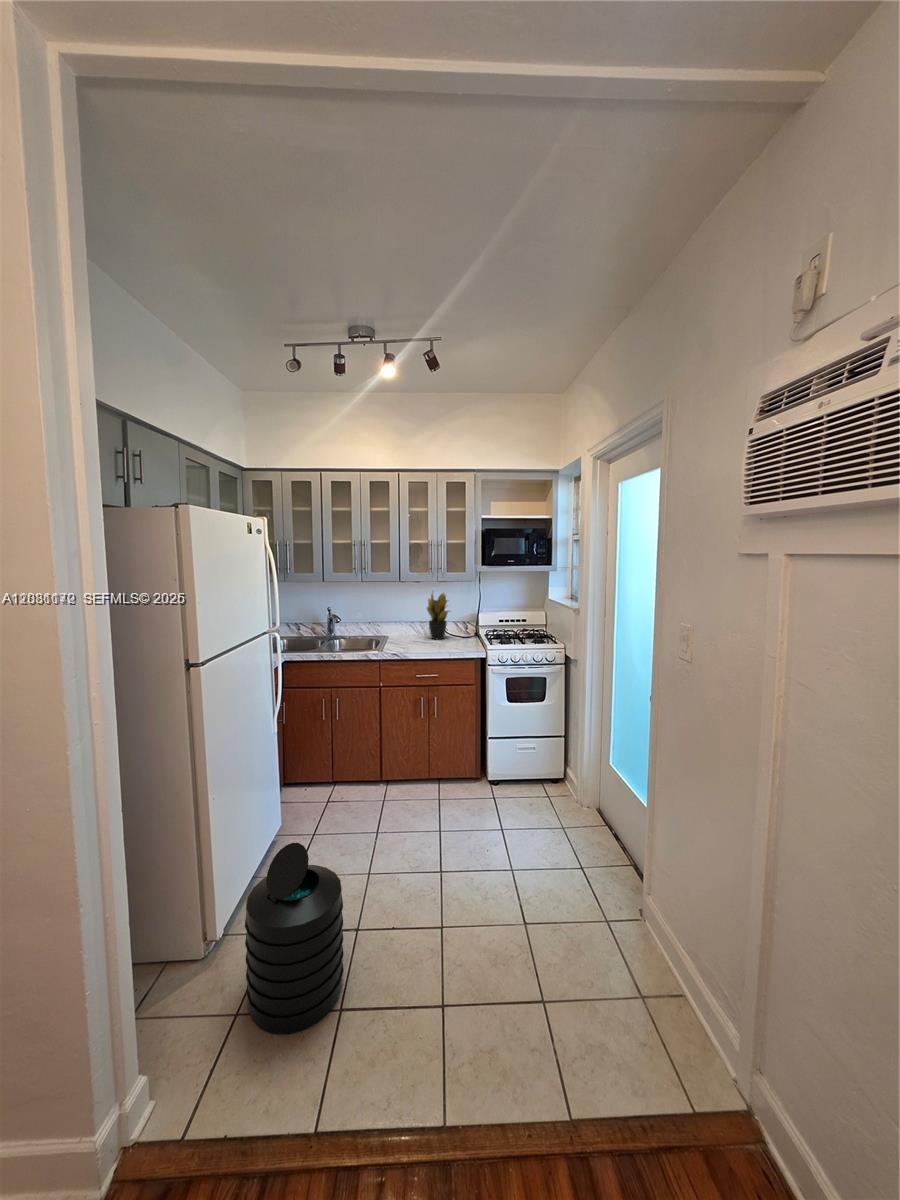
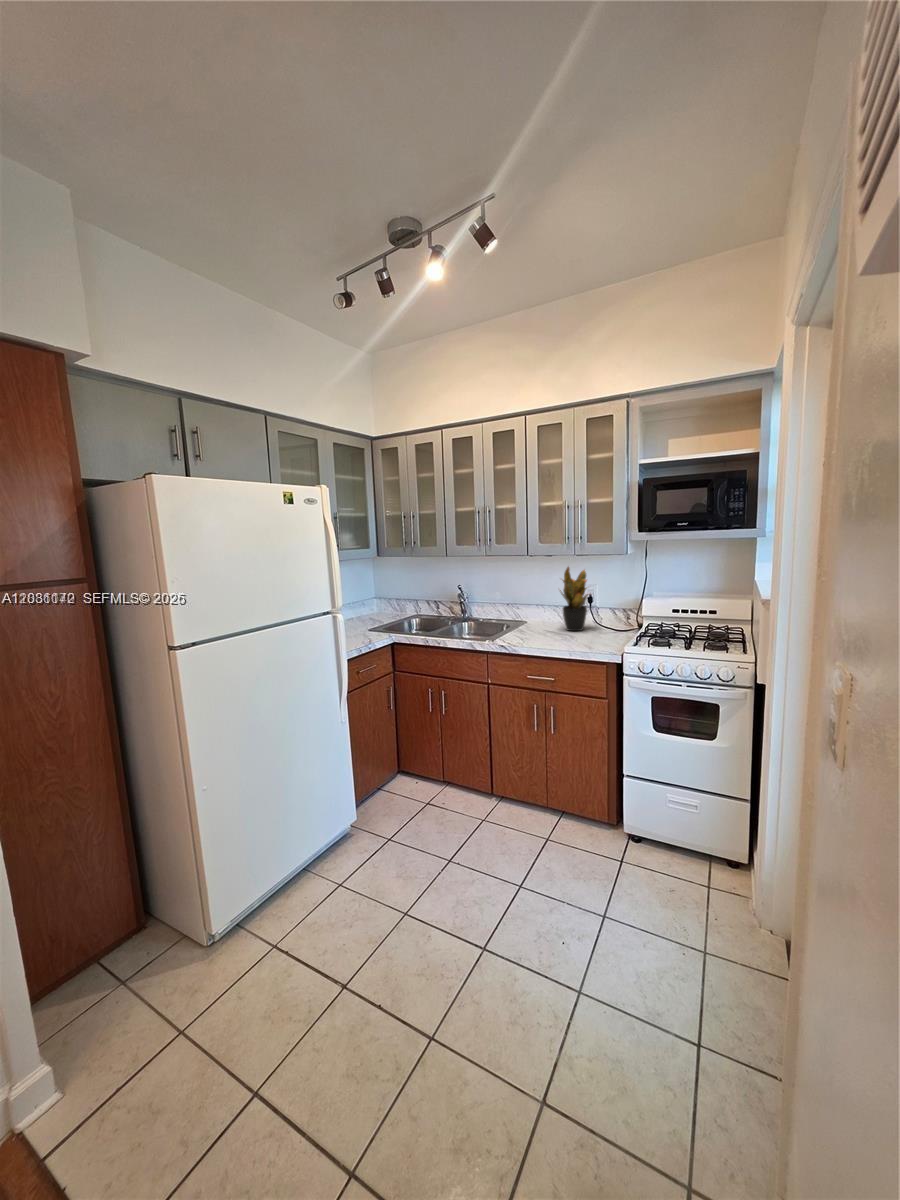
trash can: present [245,843,344,1034] -> none [170,885,300,1114]

